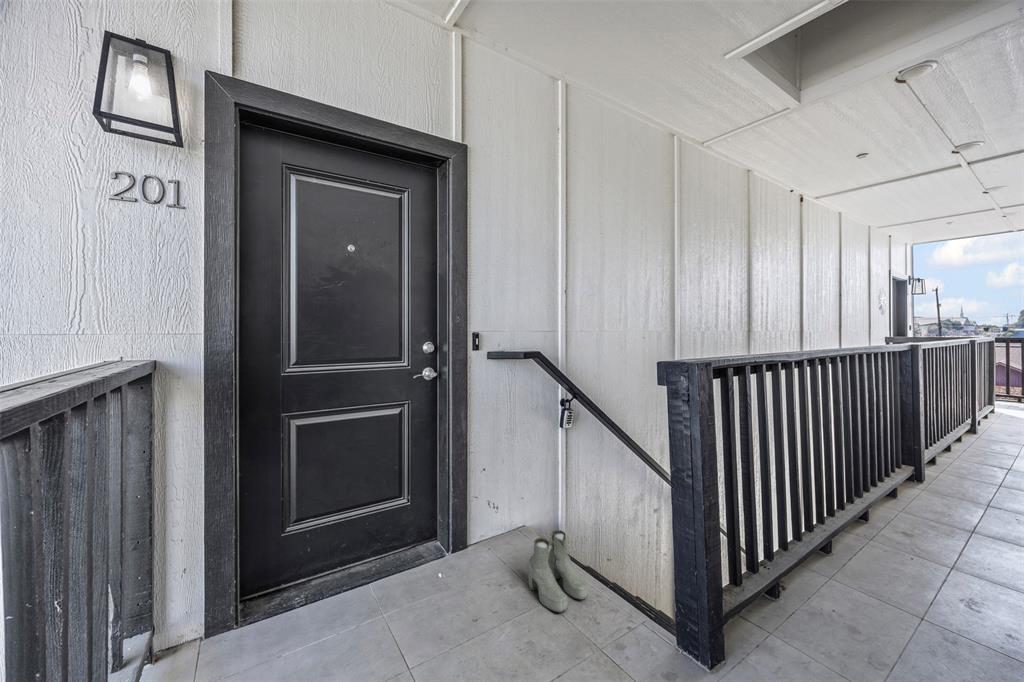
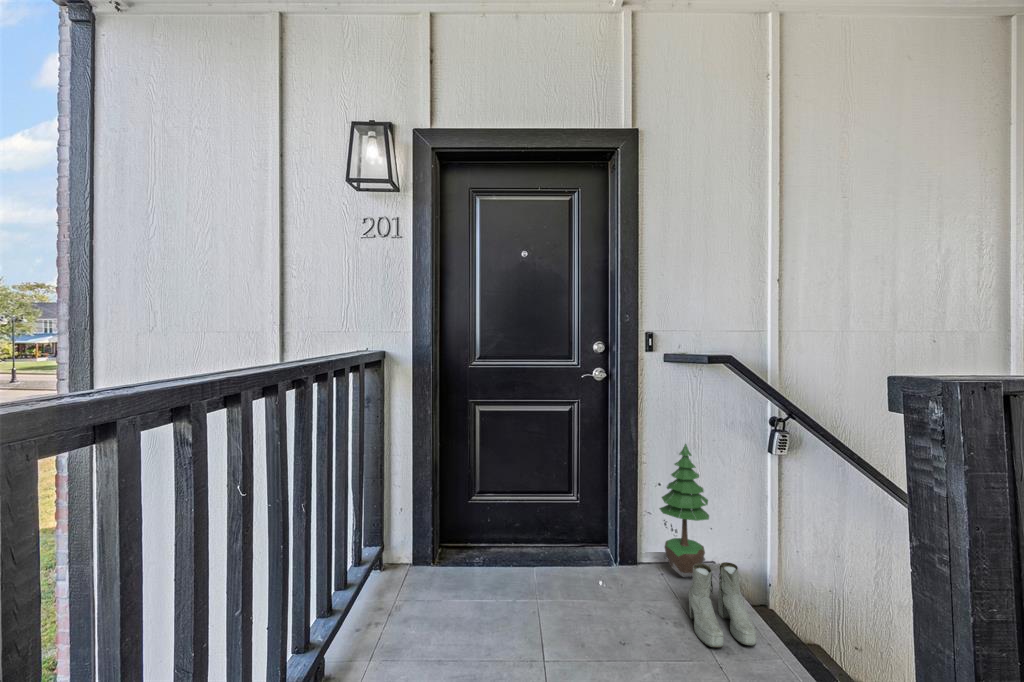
potted tree: none [489,432,532,551] -> present [659,444,709,578]

